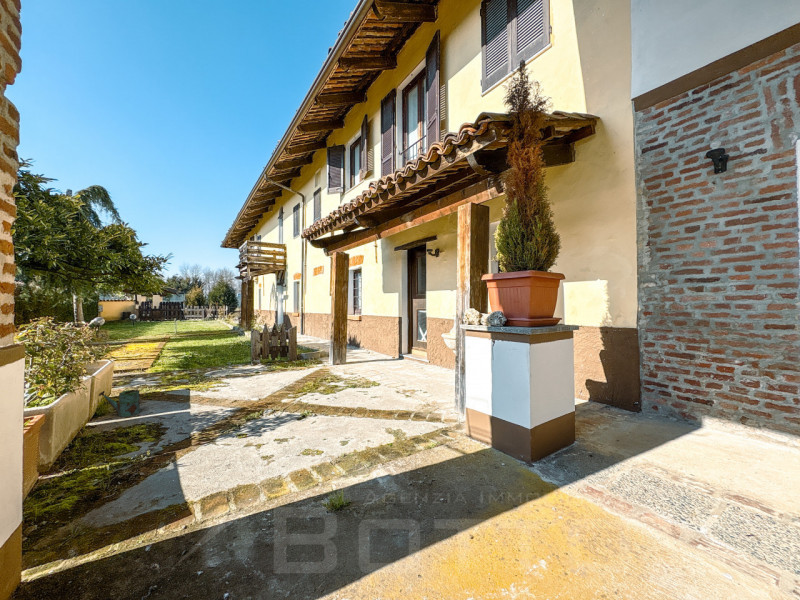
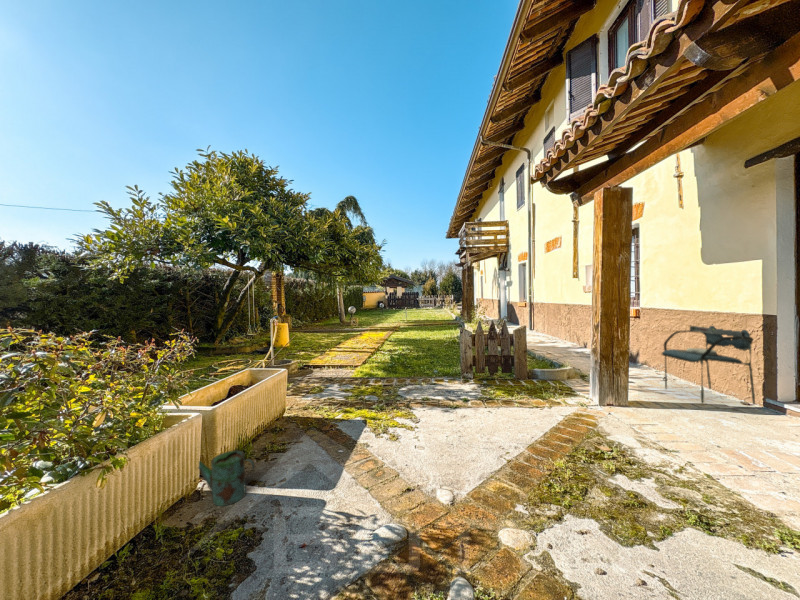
chair: none [363,320,394,359] -> present [662,324,755,405]

